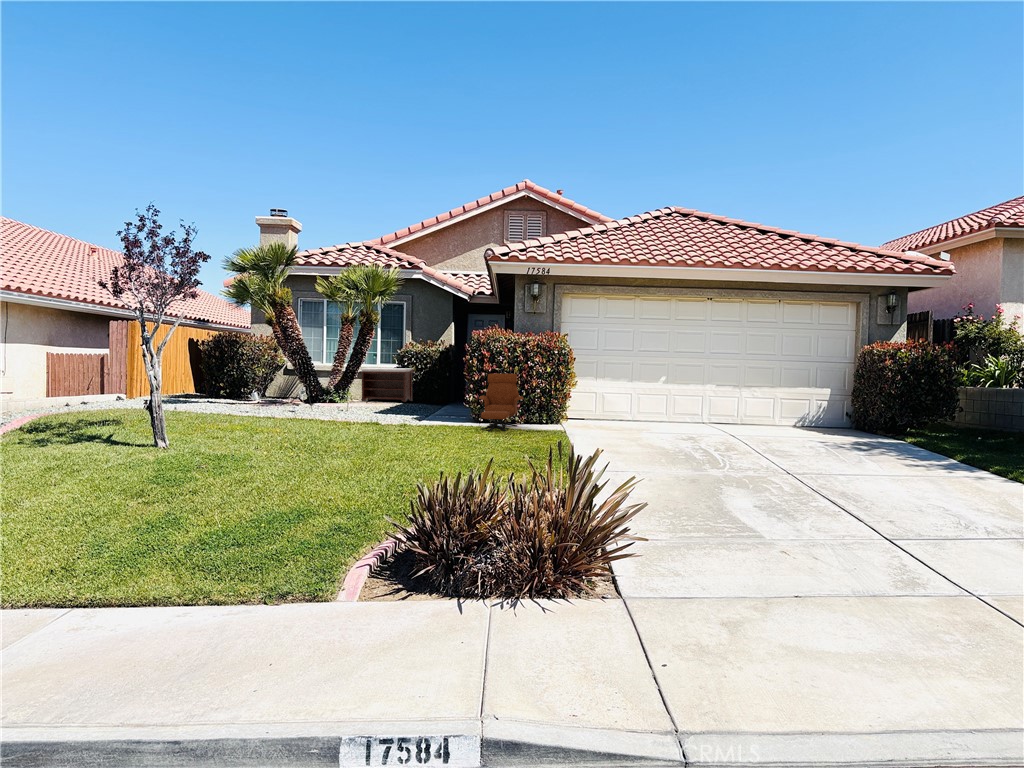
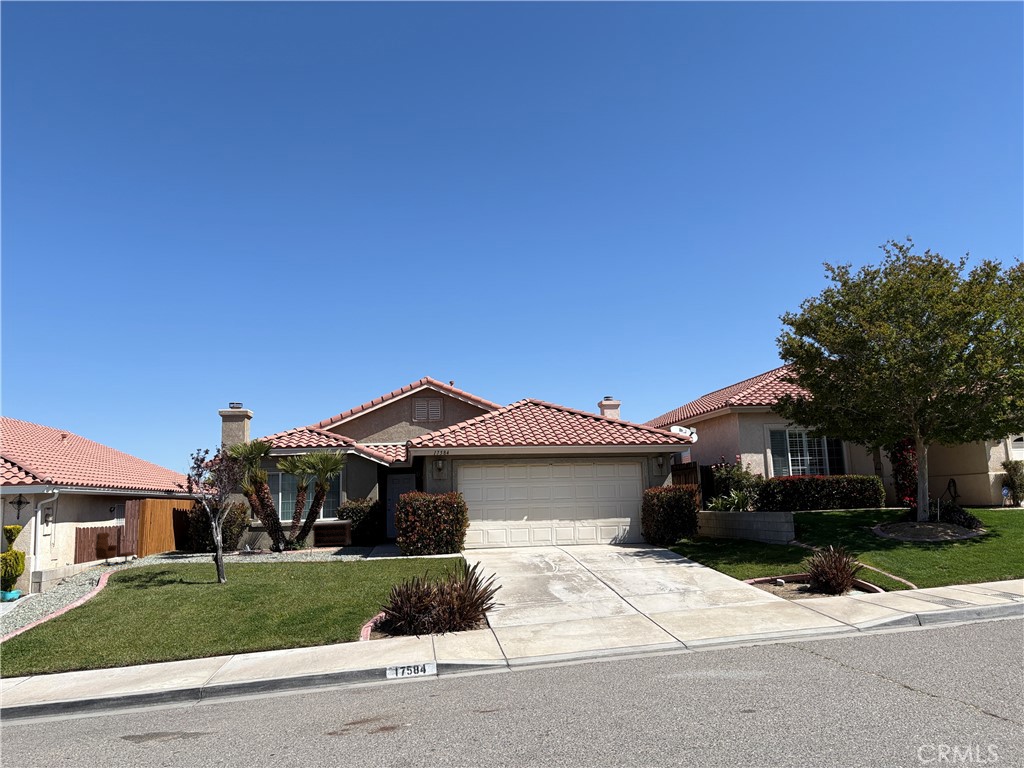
lounge chair: present [479,374,524,431] -> present [95,533,134,565]

